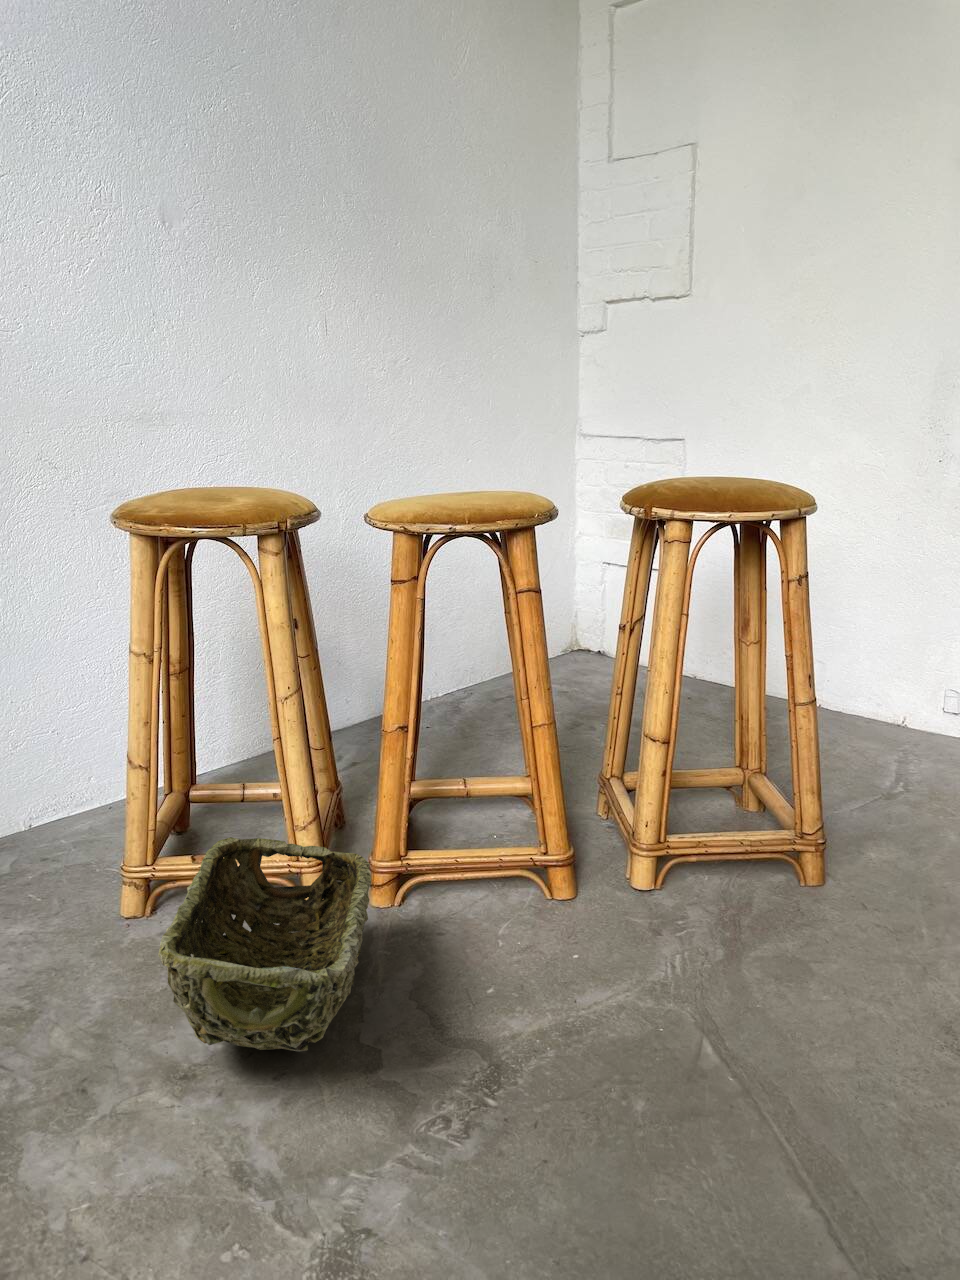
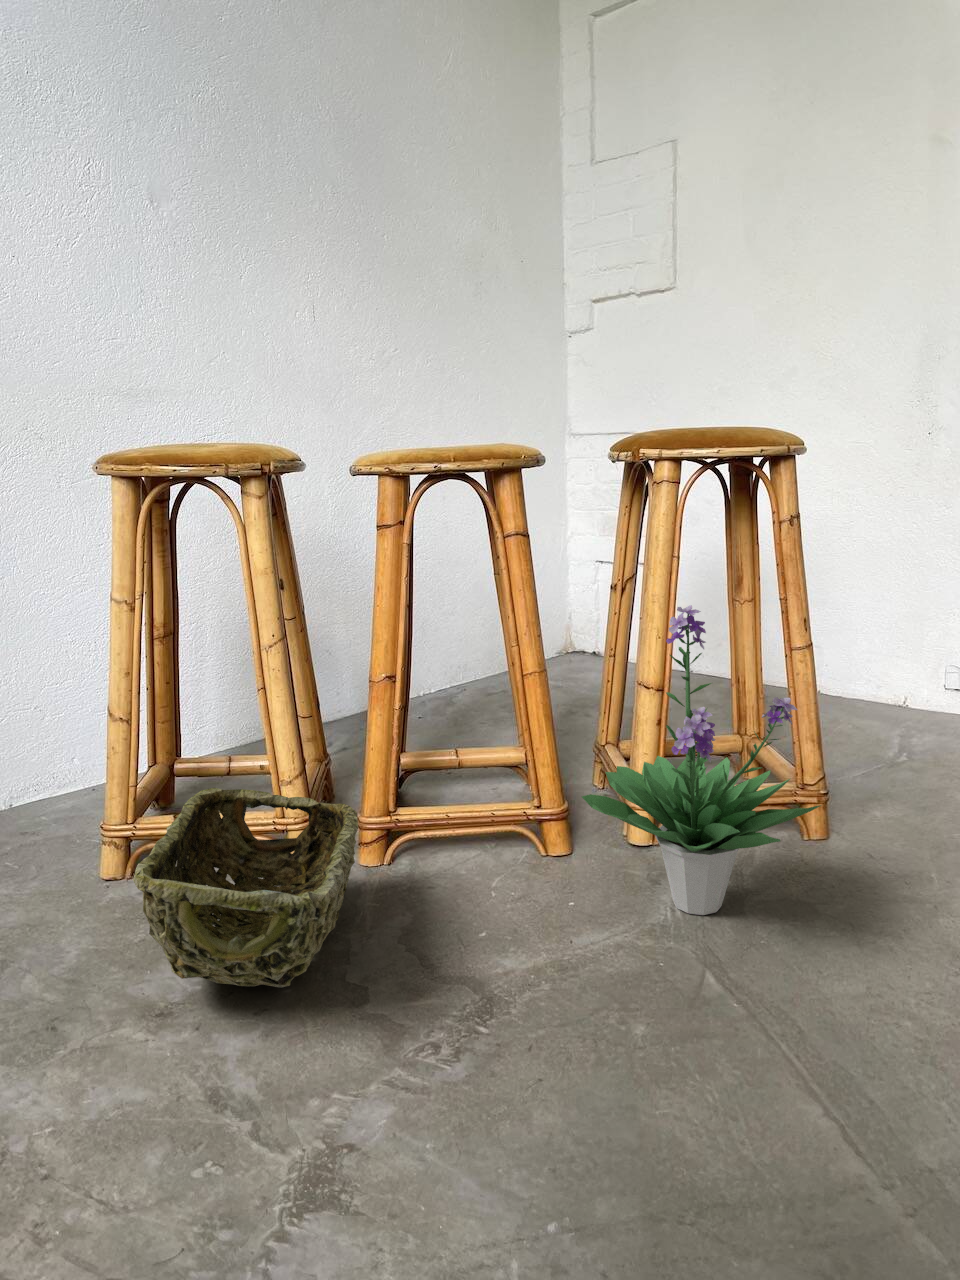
potted plant: none [588,675,821,973] -> present [582,605,821,915]

